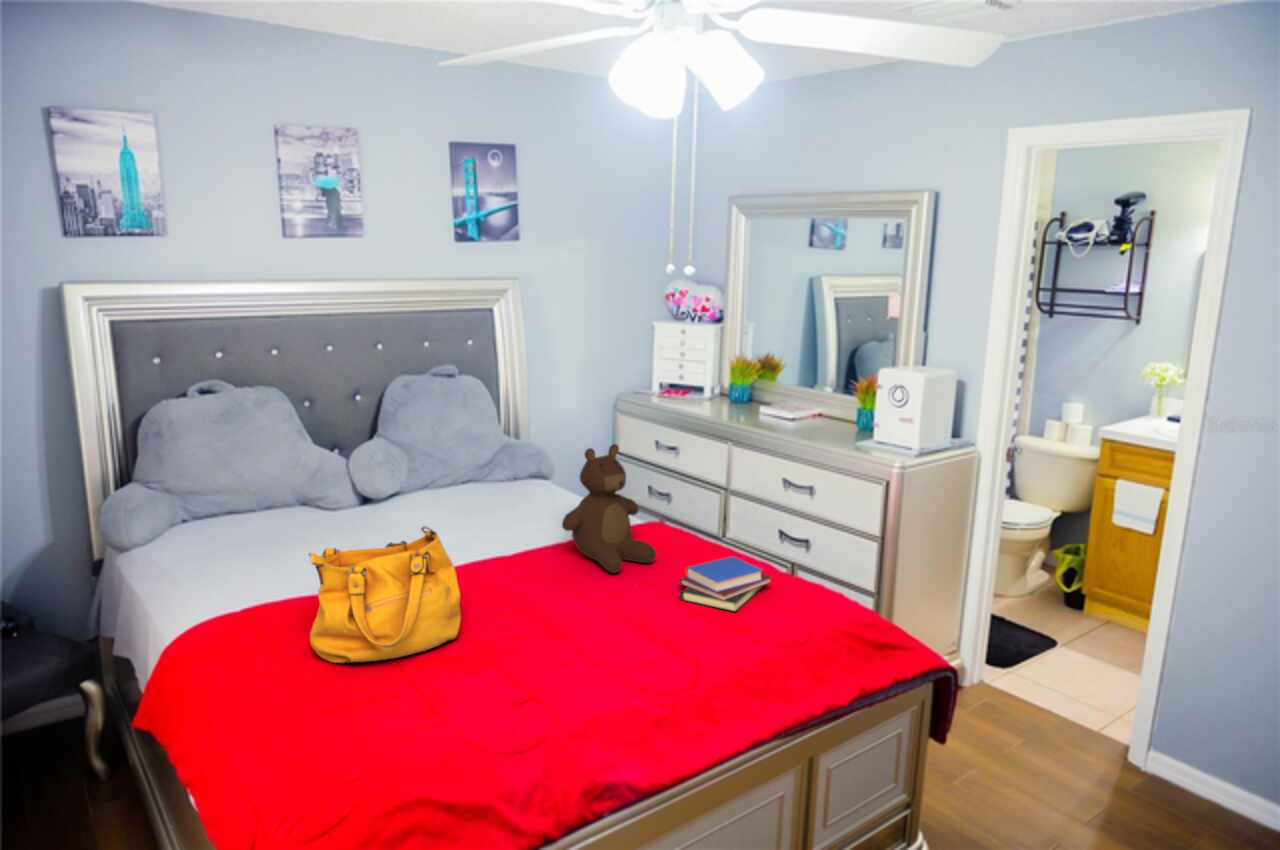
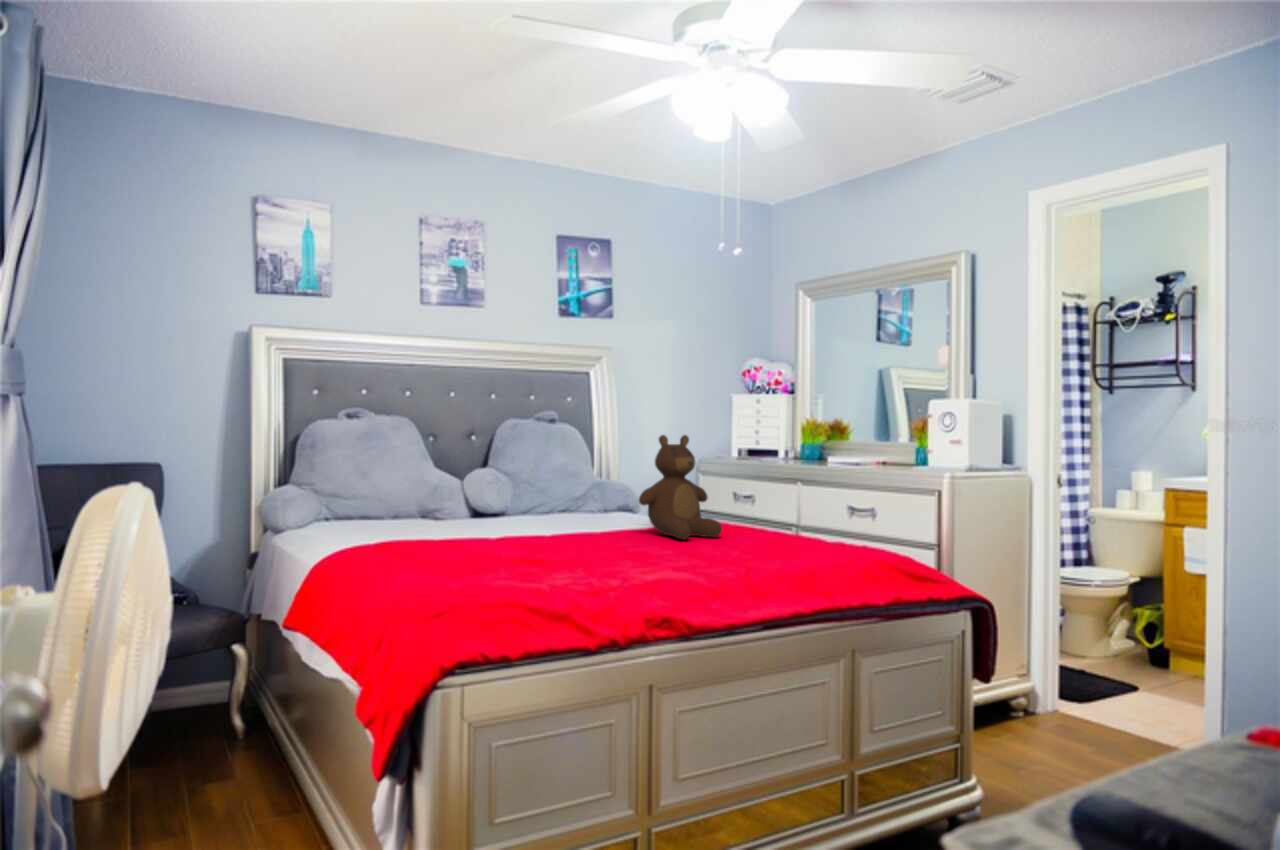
handbag: present [309,526,461,663] -> none [421,463,547,564]
book: present [678,556,771,612] -> none [739,522,825,555]

